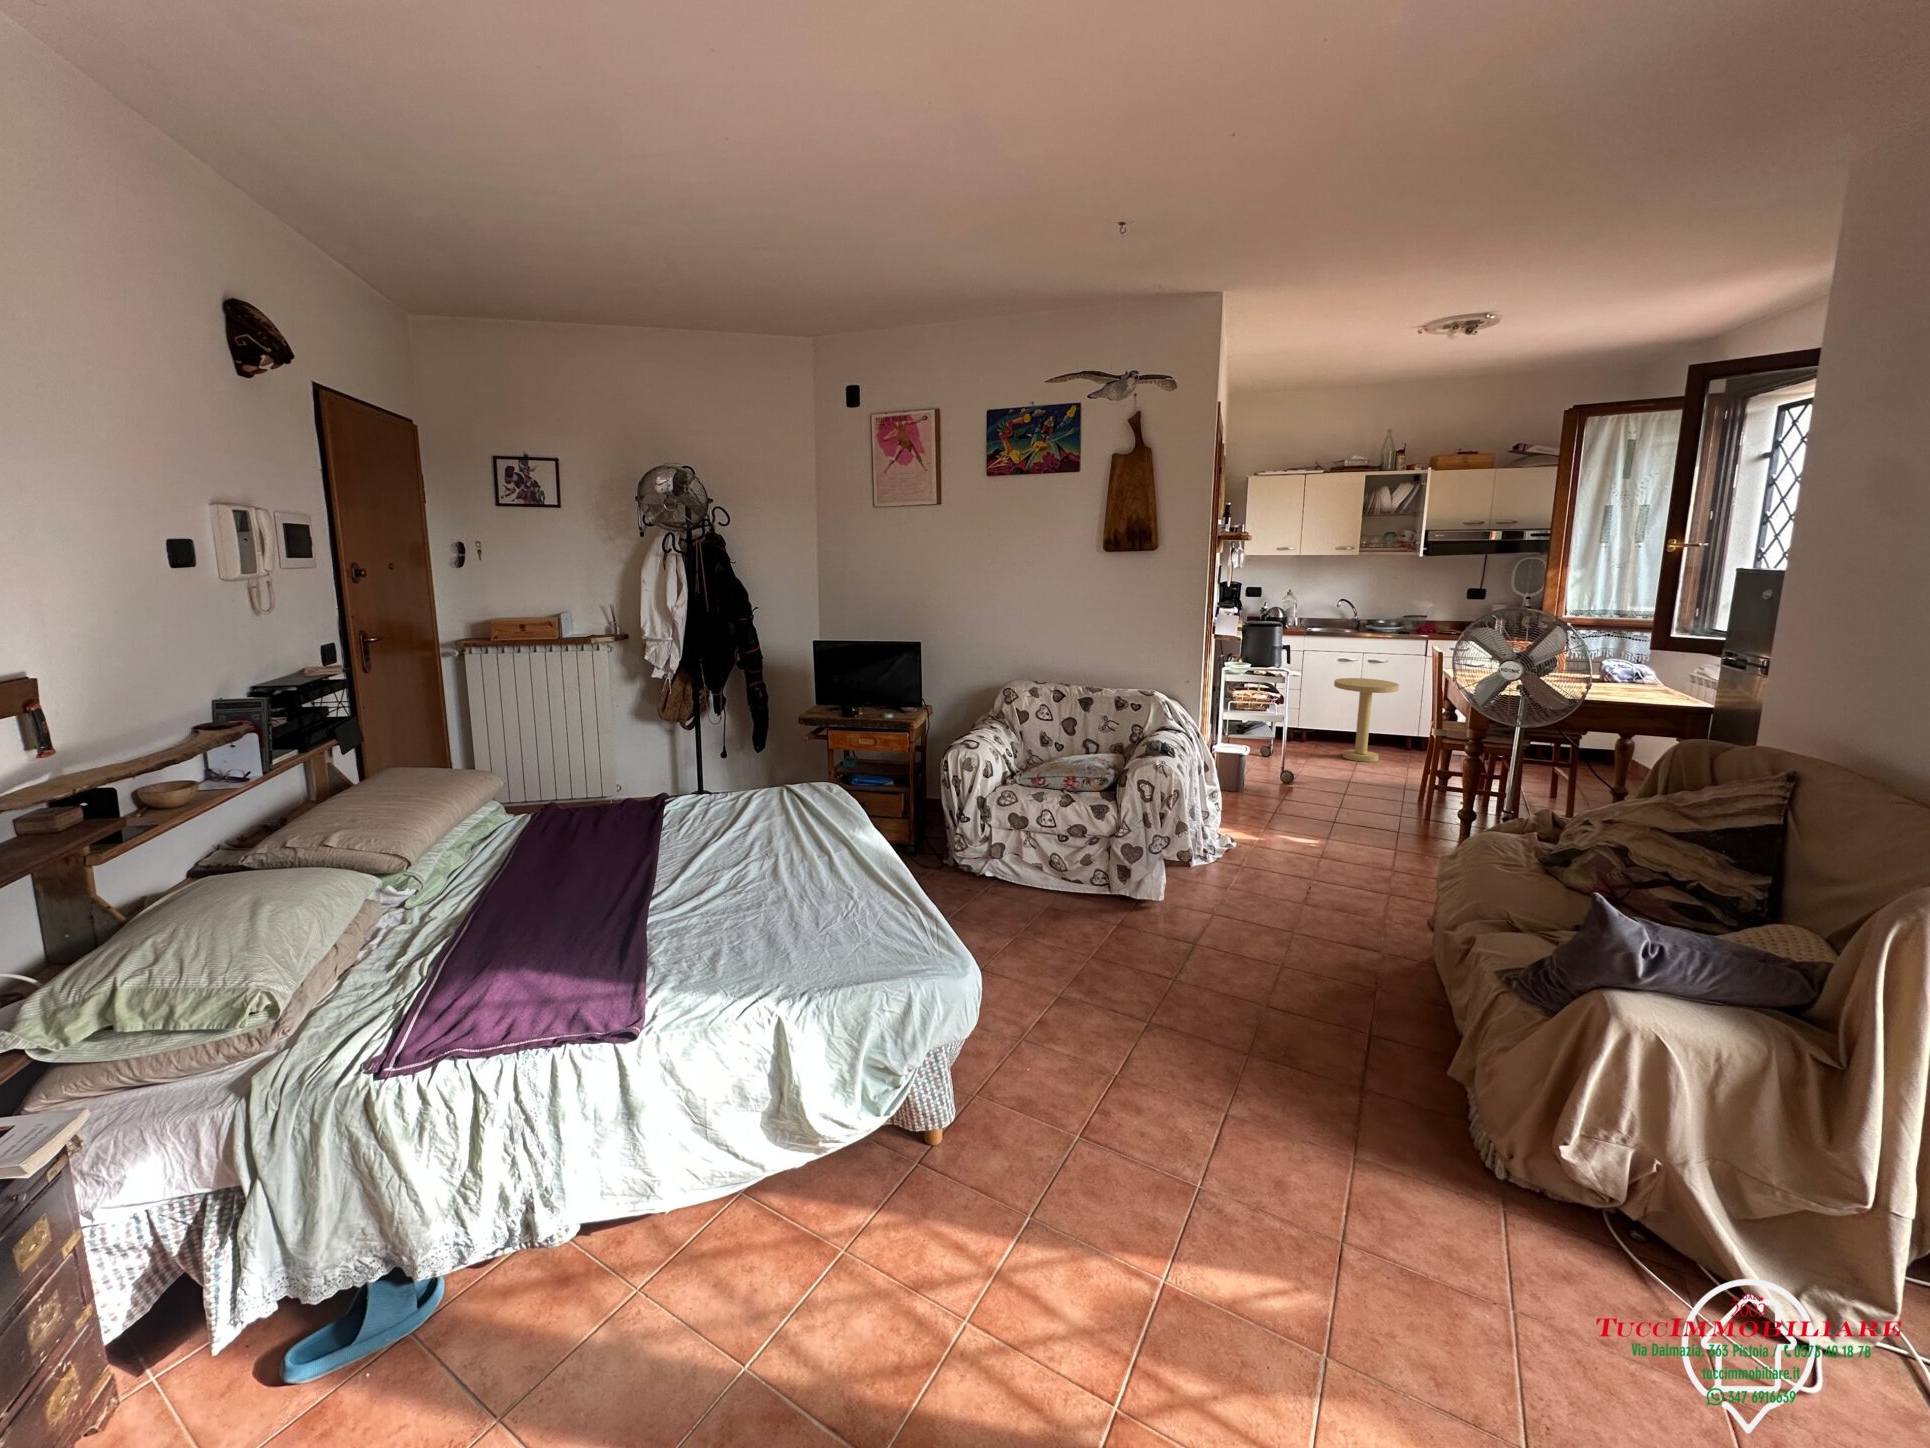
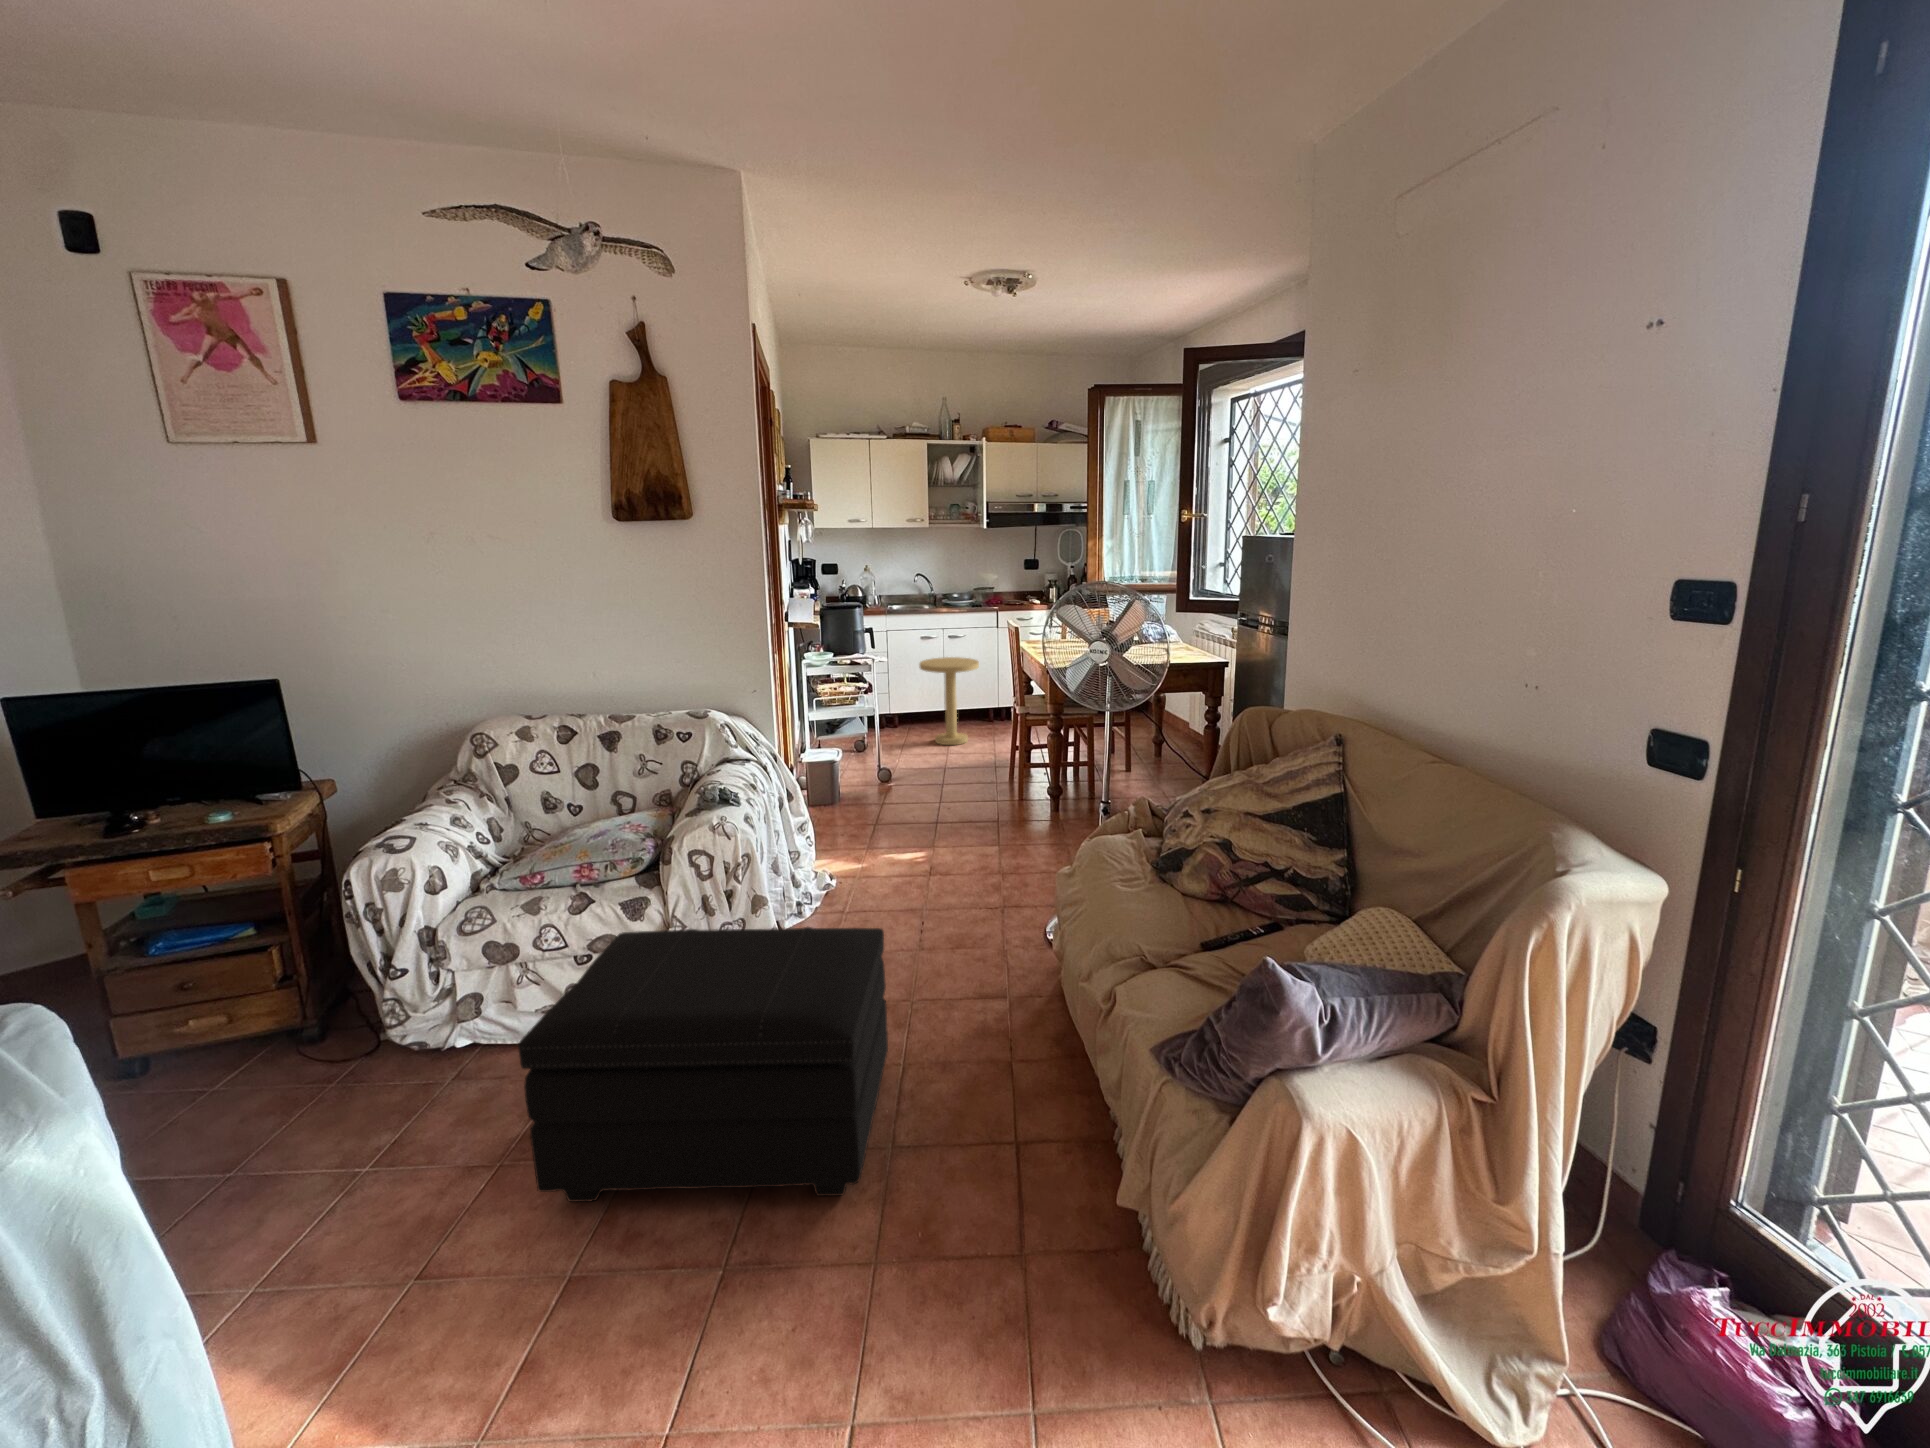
footstool: none [1041,821,1278,1019] -> present [518,927,888,1202]

